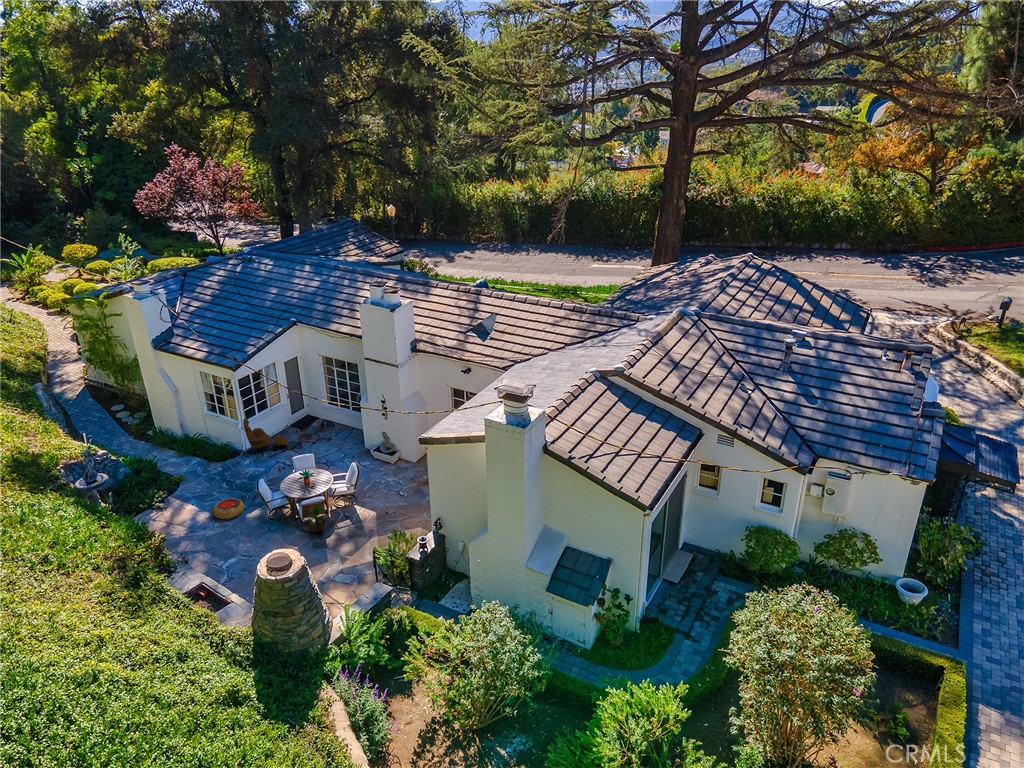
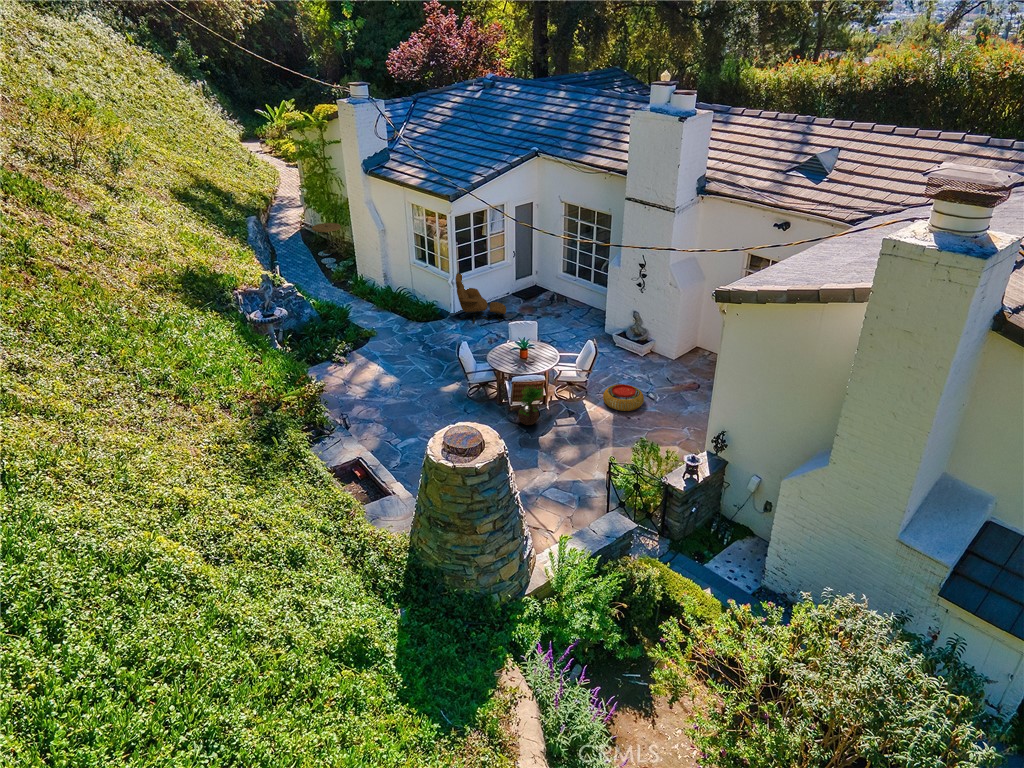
side table: none [101,380,128,407] -> present [312,223,341,253]
pouf: present [213,498,244,519] -> present [603,384,644,411]

